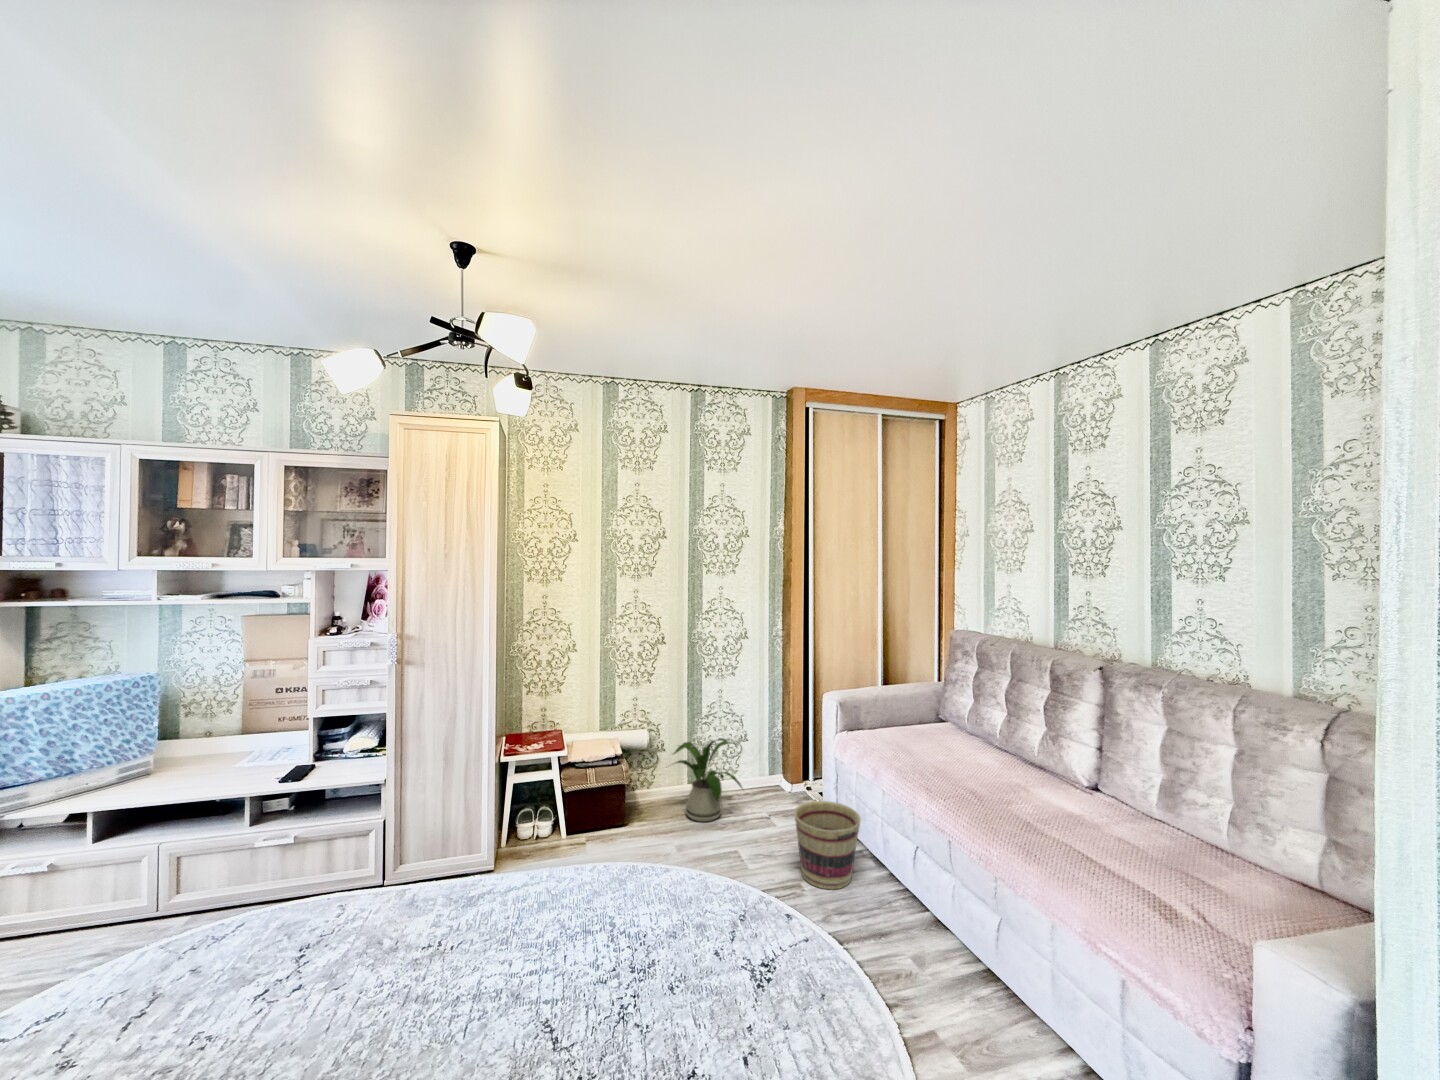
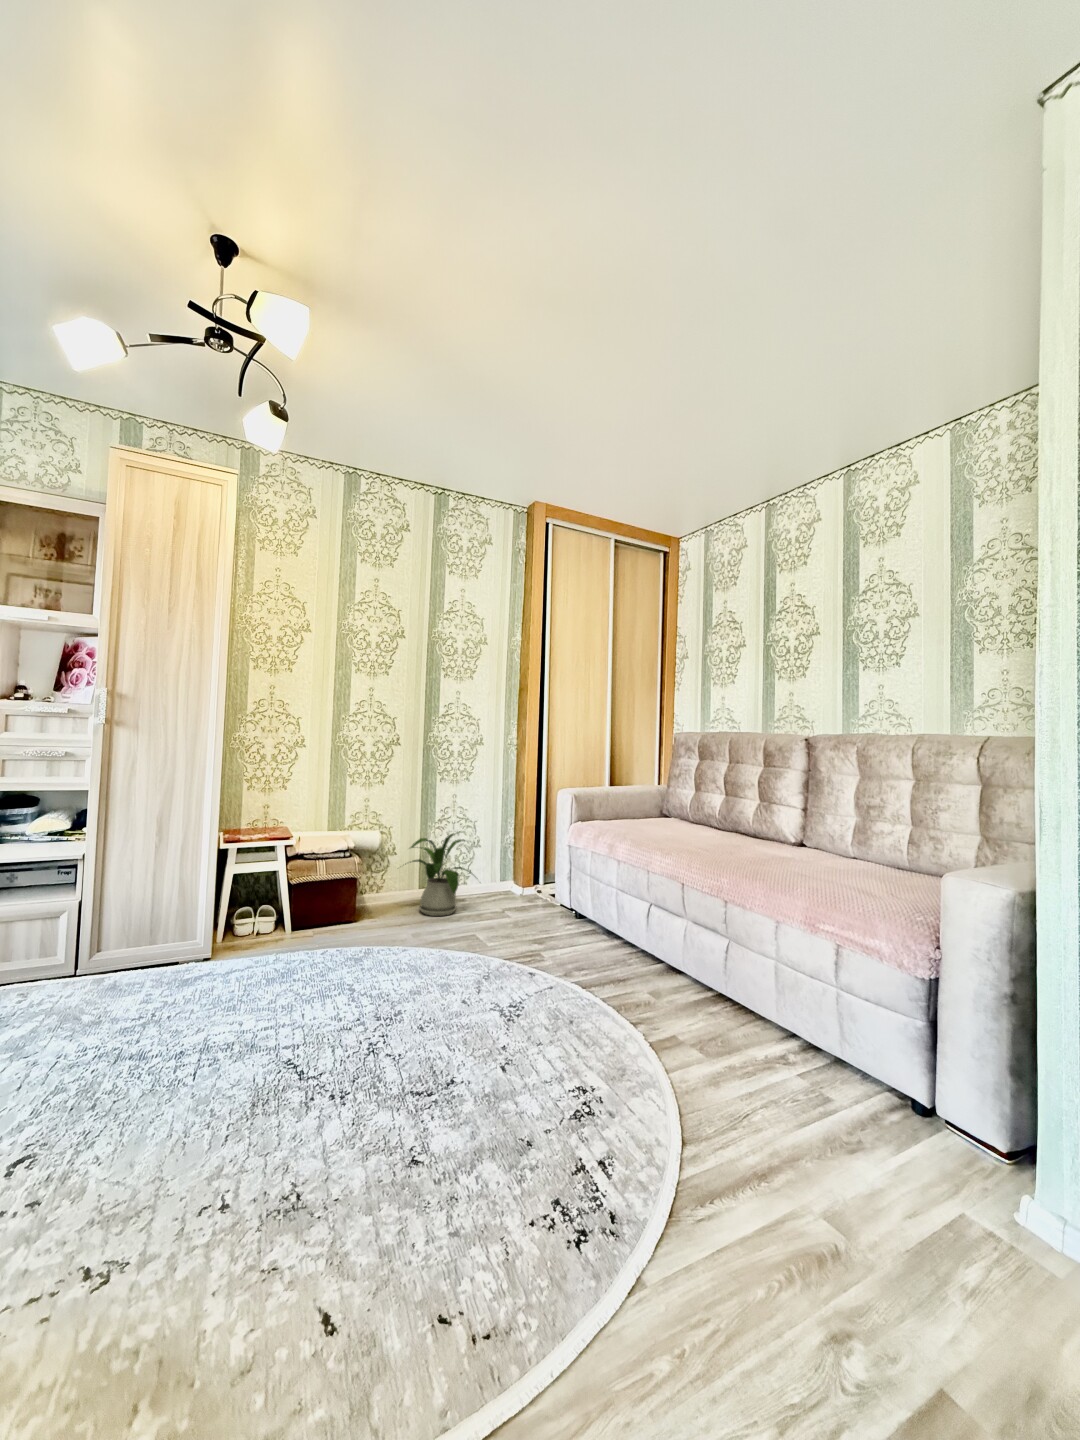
basket: present [794,801,861,889] -> none [538,878,600,952]

